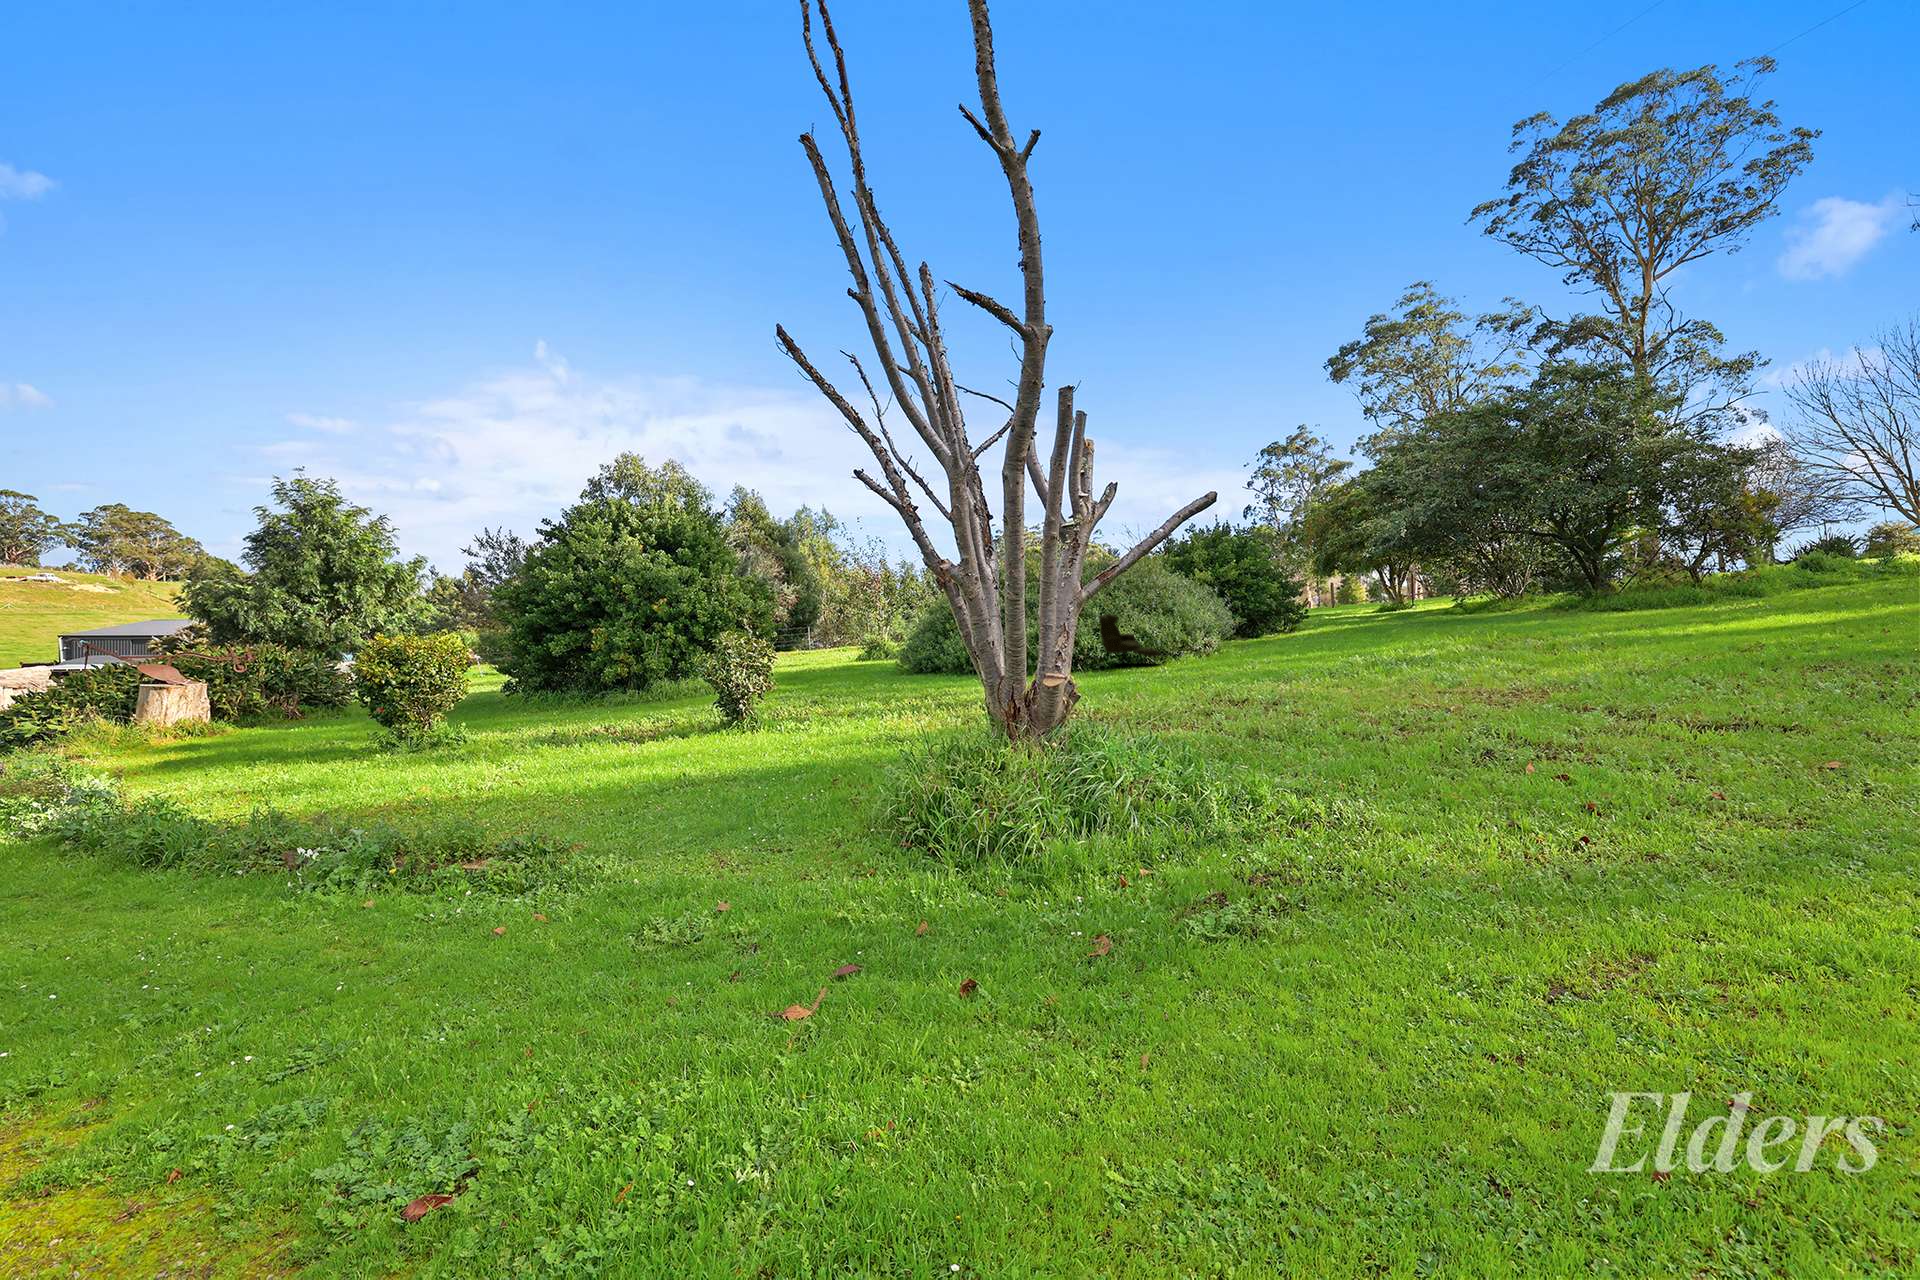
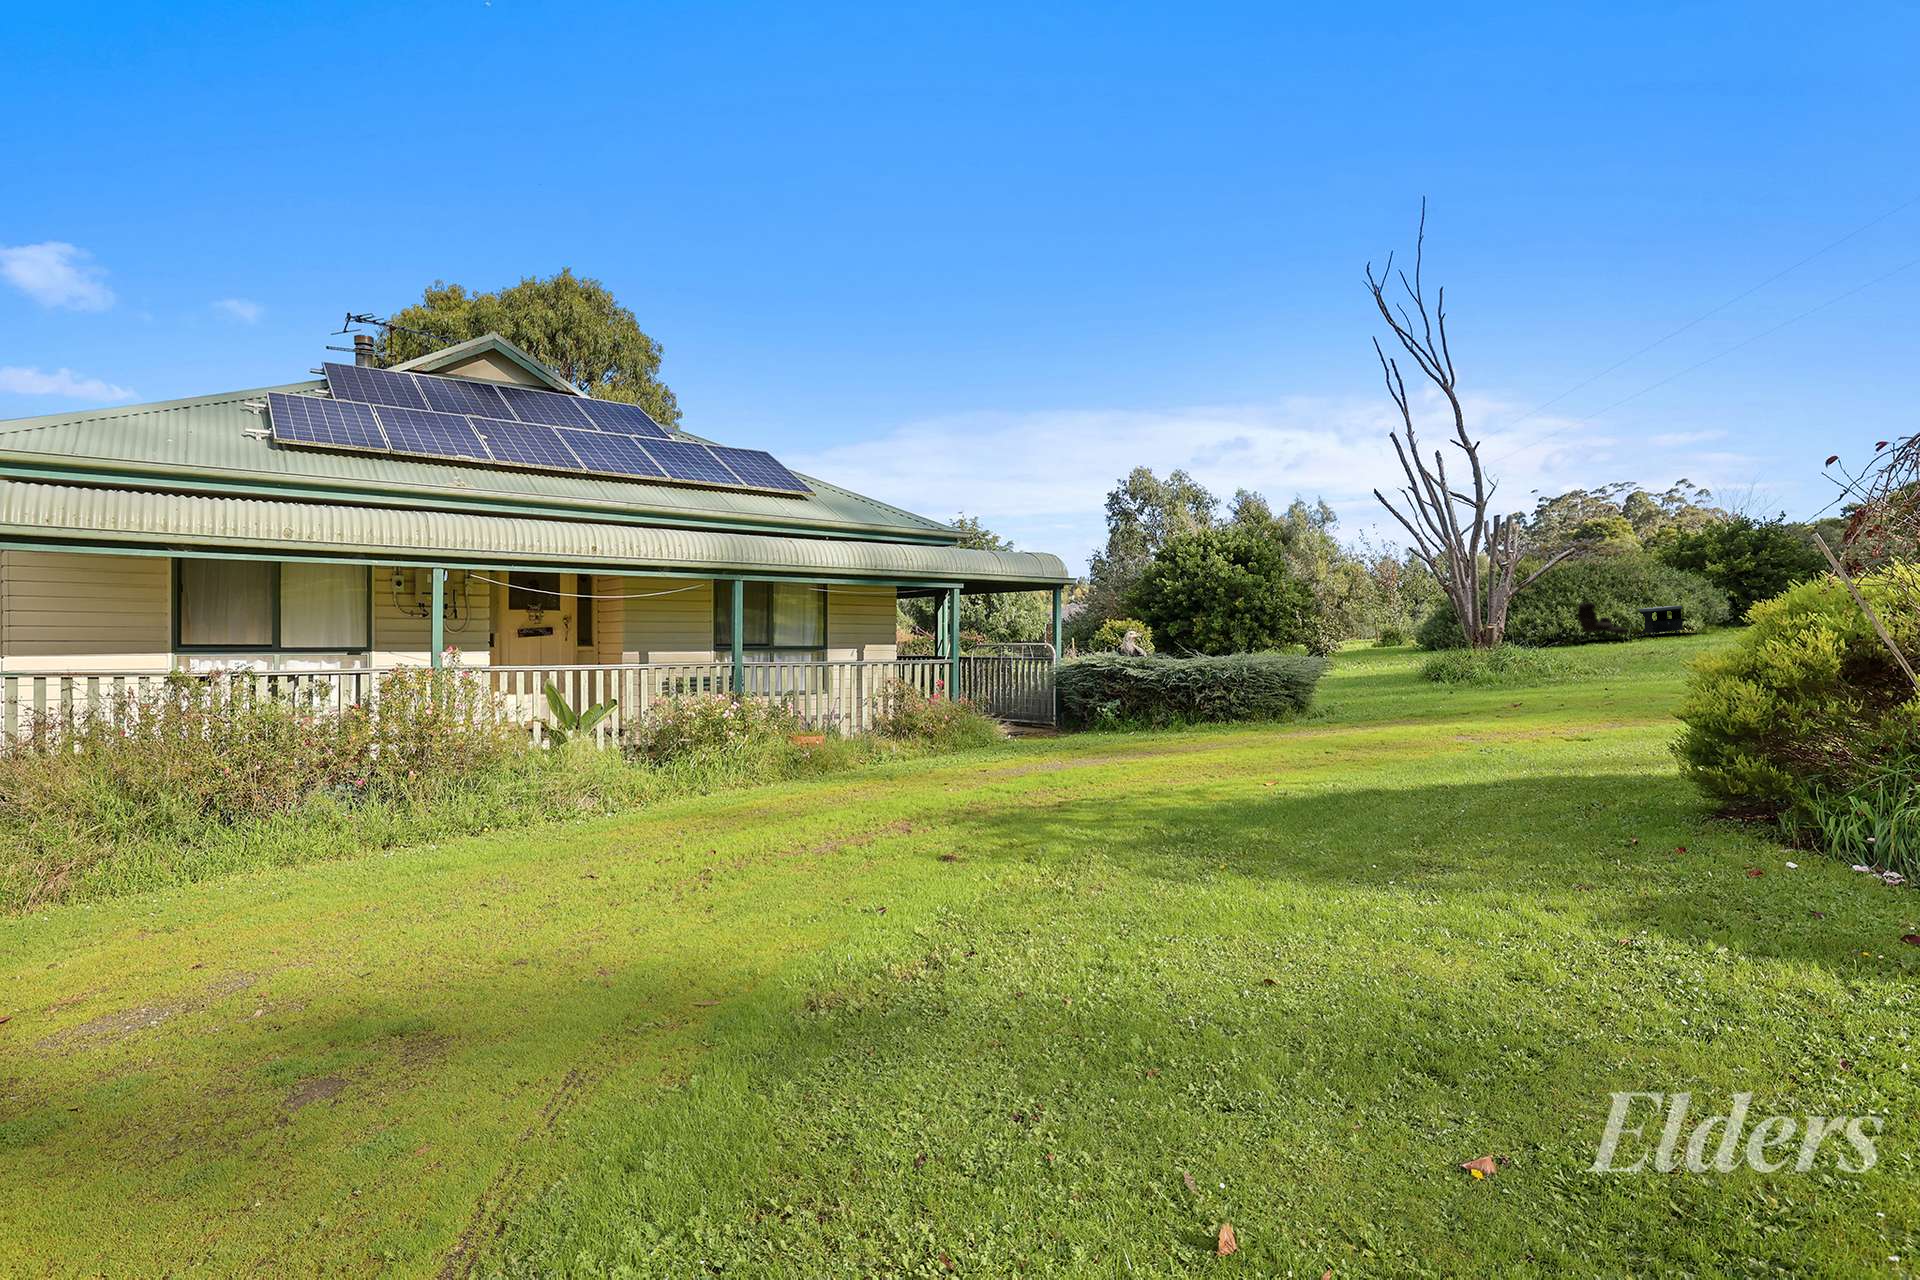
storage bench: none [1160,620,1210,658] -> present [1638,606,1683,636]

